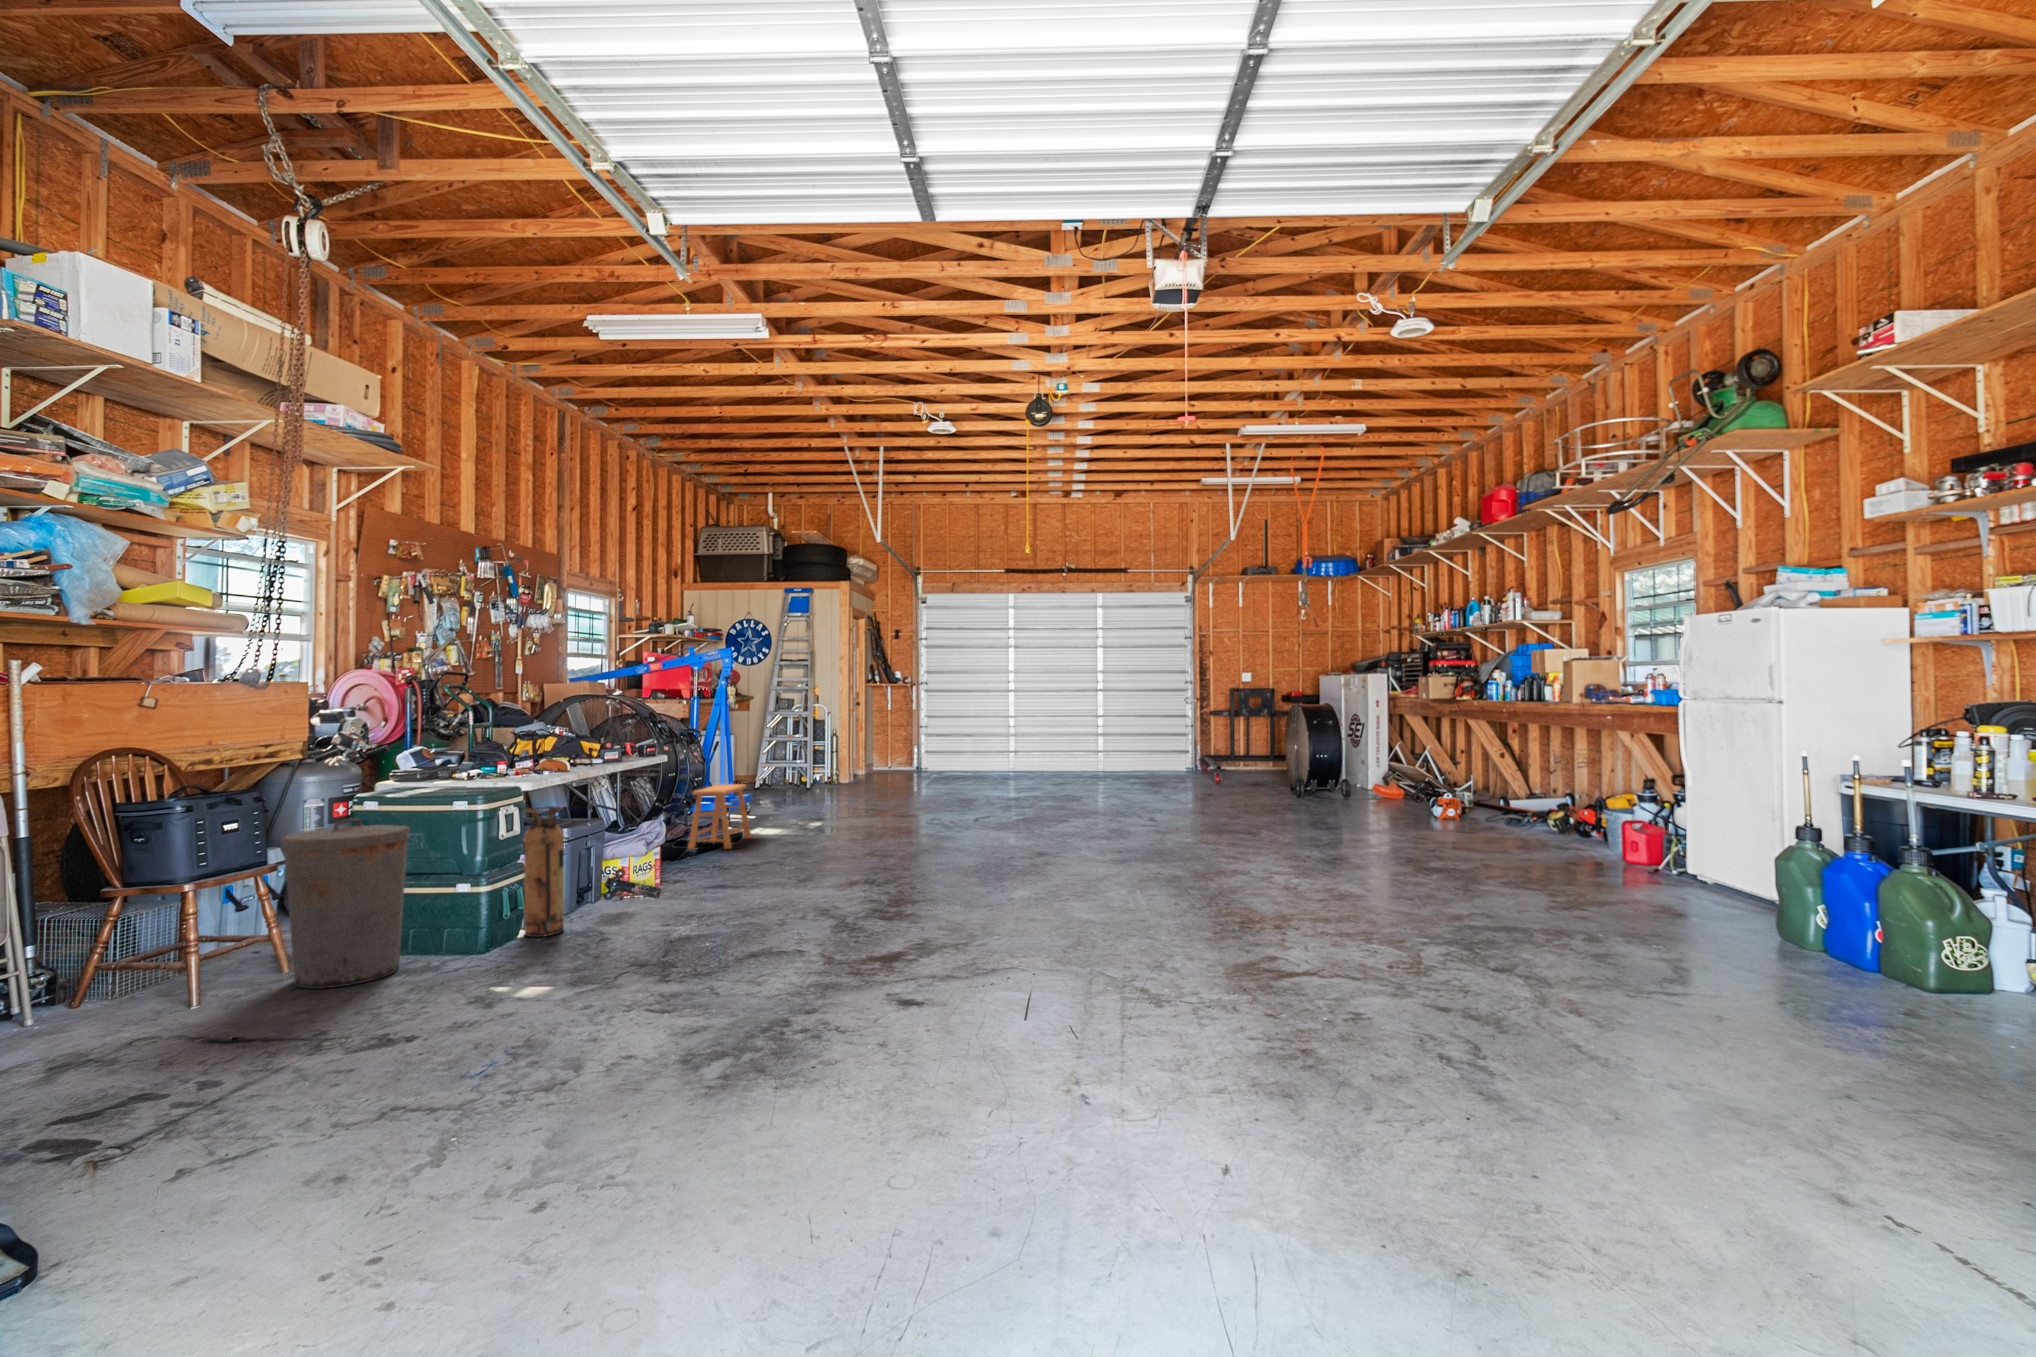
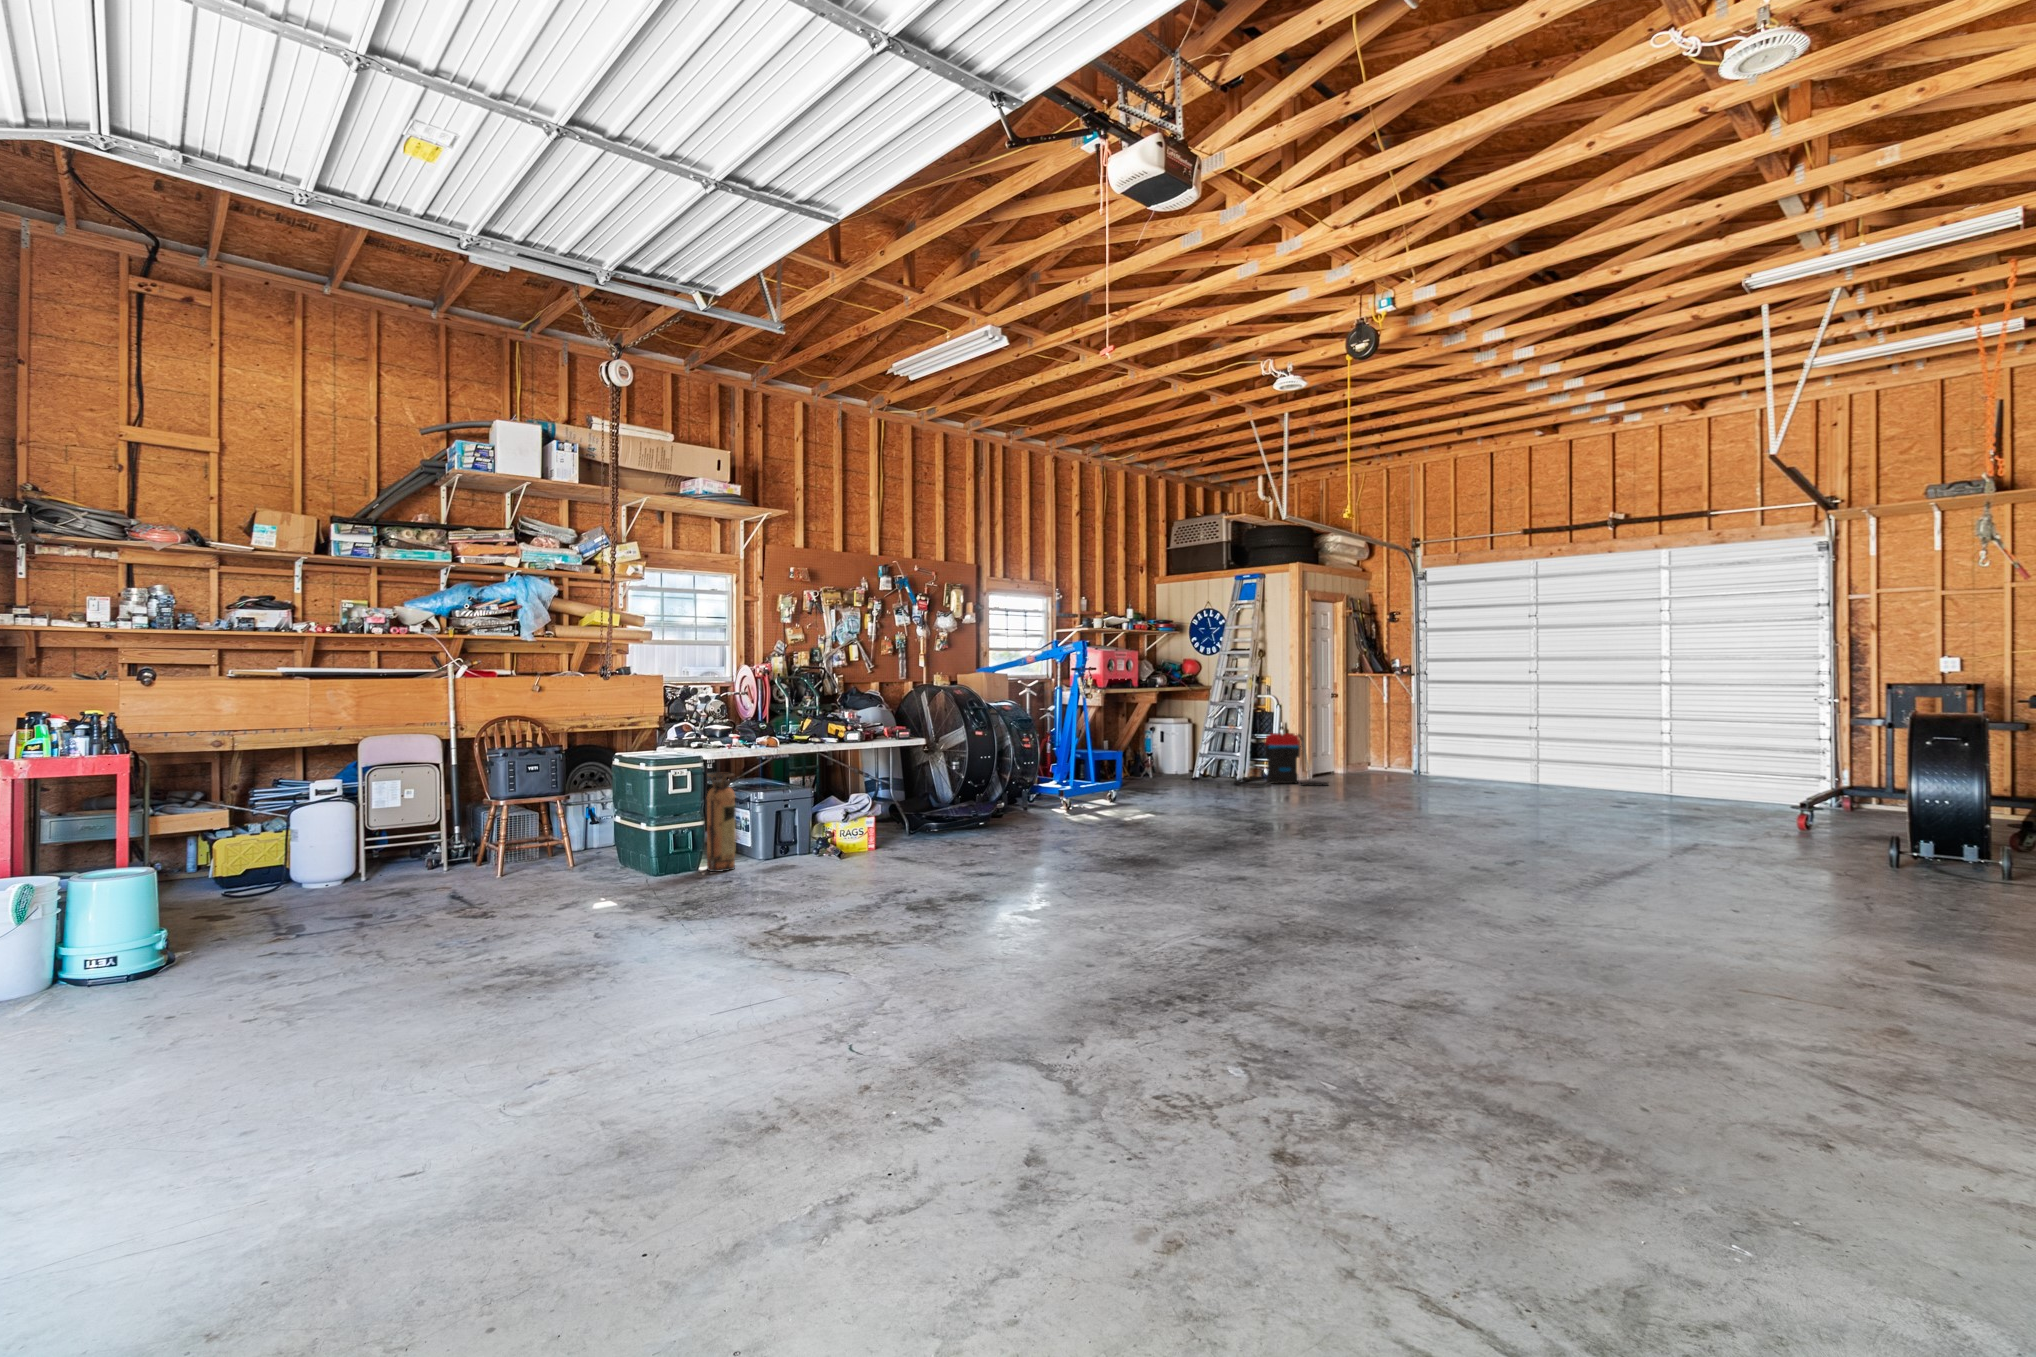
vacuum cleaner: none [803,738,883,790] -> present [1234,733,1329,786]
stool: present [688,784,751,849] -> none [977,770,1046,829]
trash can: present [282,818,410,989] -> none [547,769,625,879]

